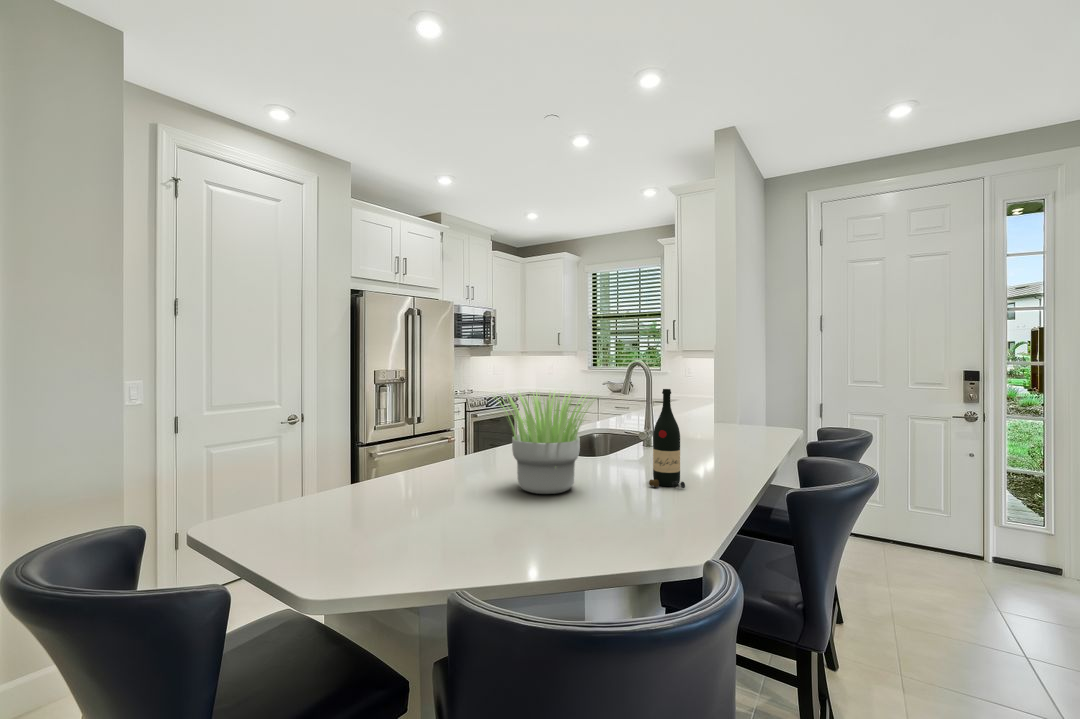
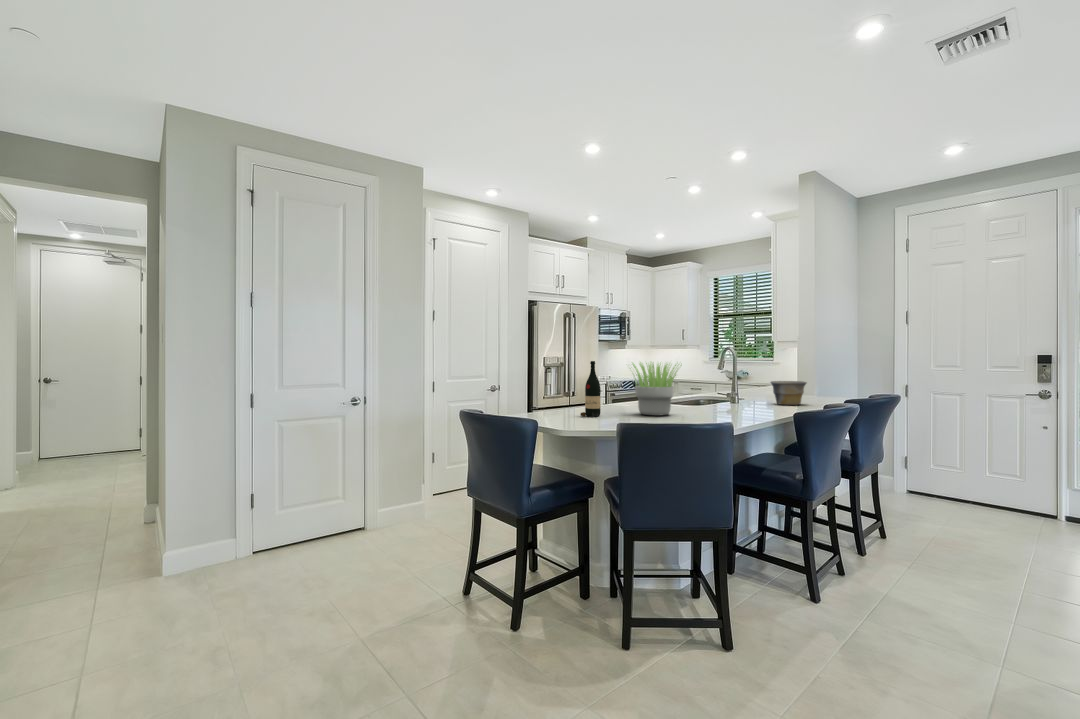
wine bottle: present [649,389,685,488] -> present [580,361,601,417]
bowl: none [701,410,751,448] -> present [771,381,806,405]

